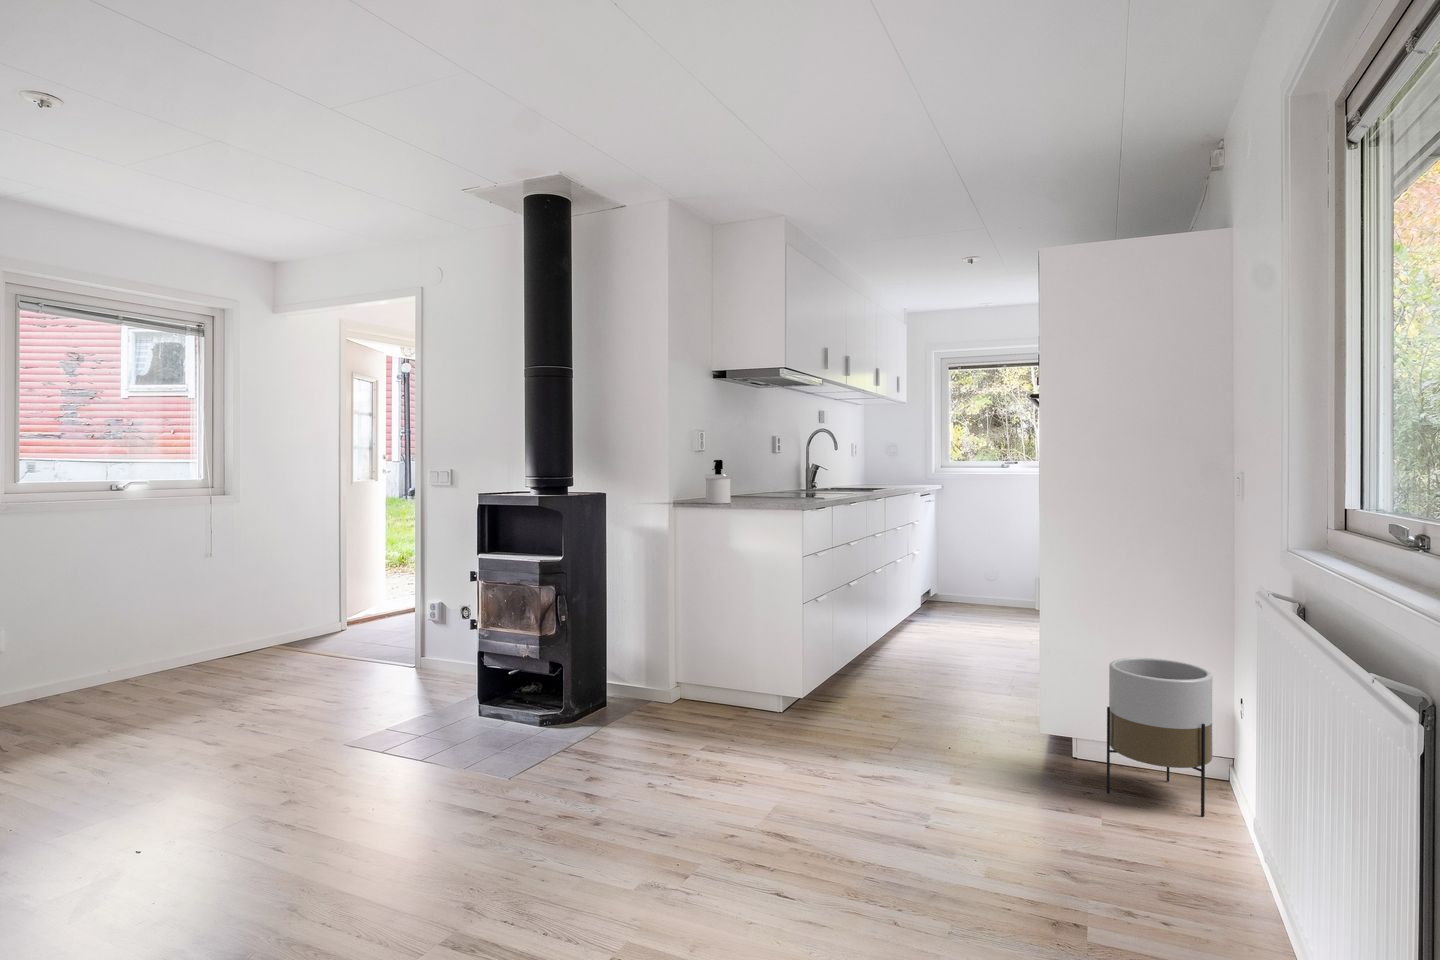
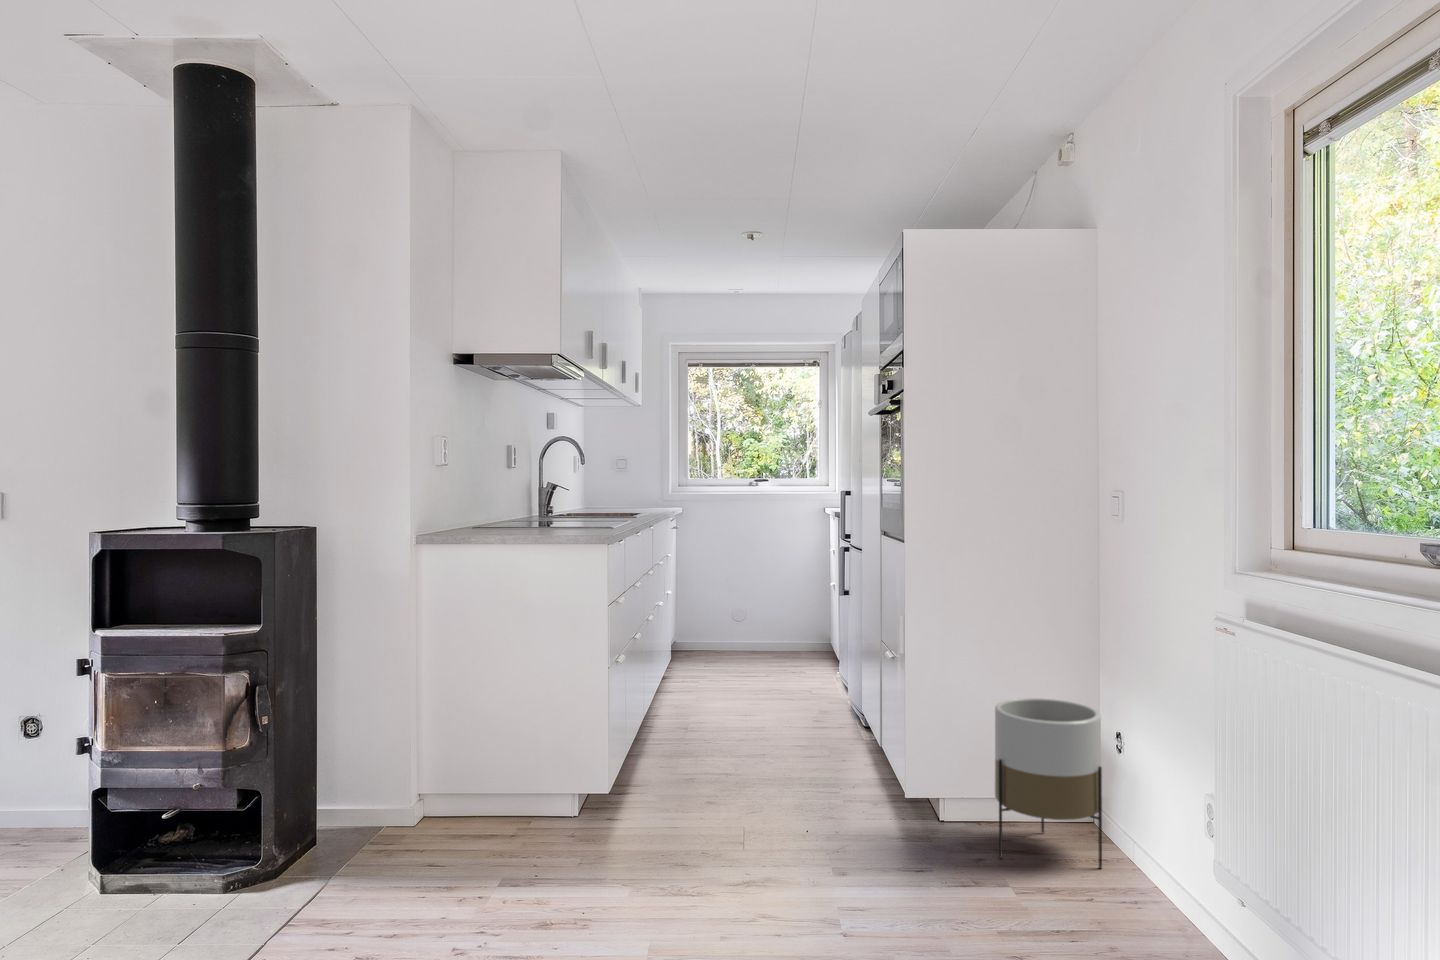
soap dispenser: present [705,460,731,504] -> none [468,476,506,537]

